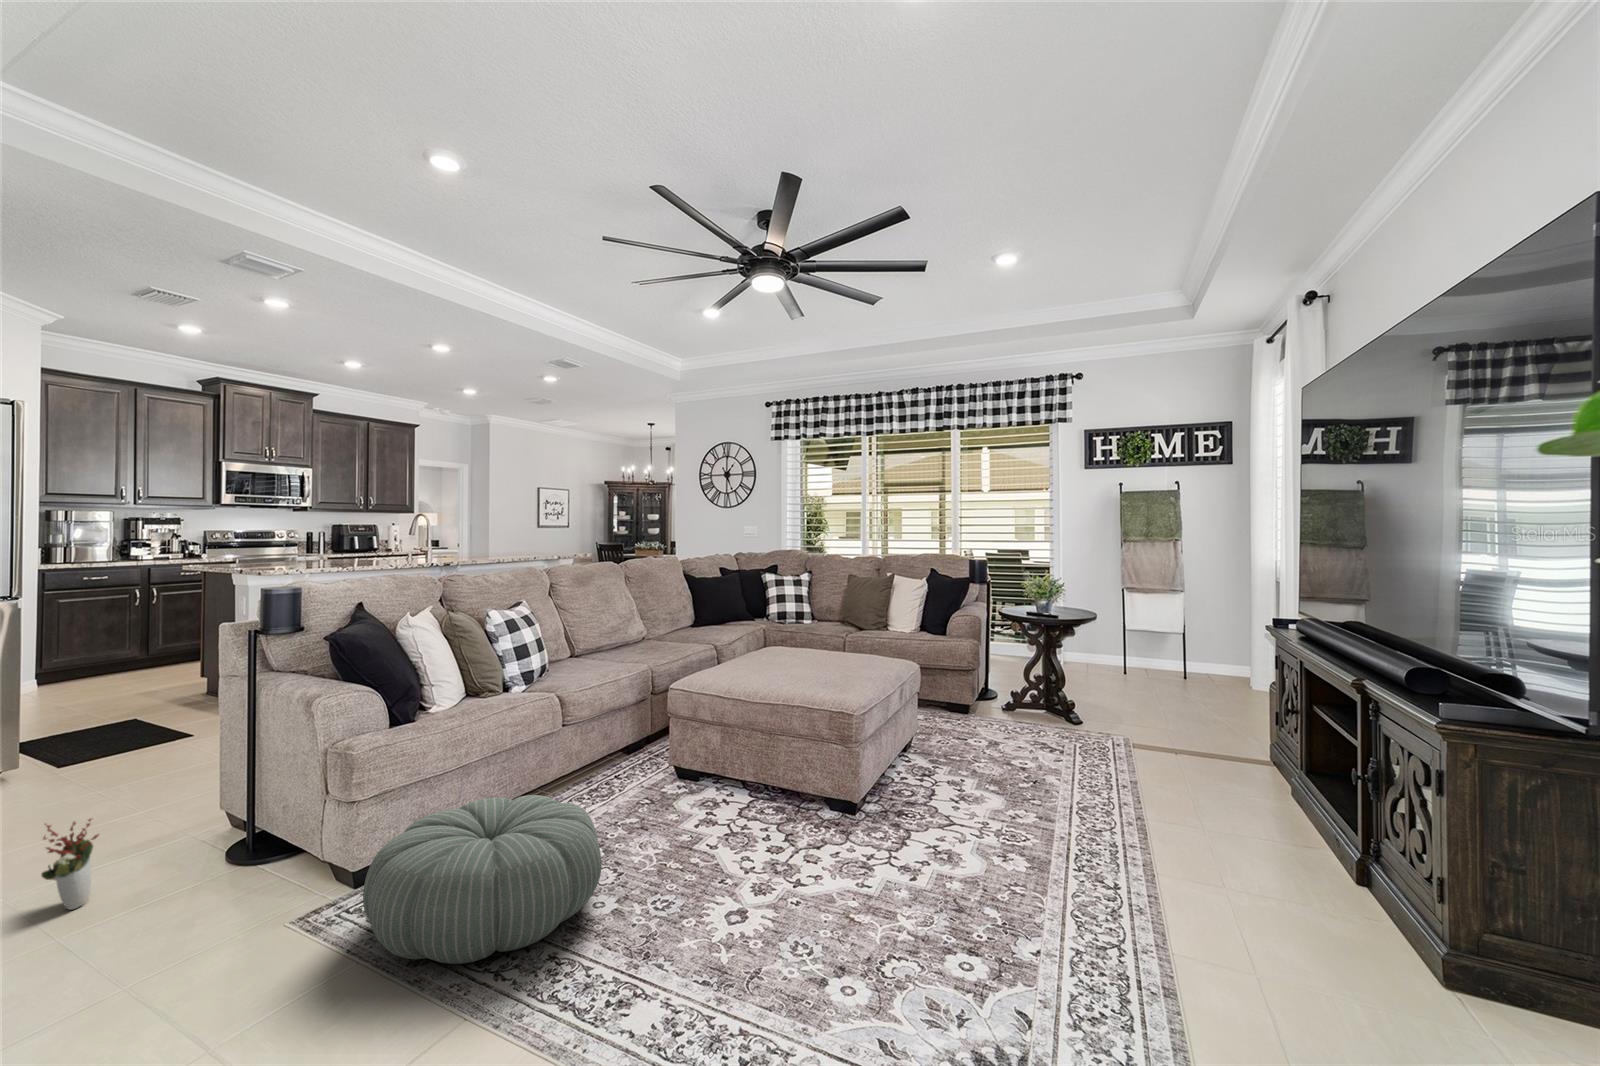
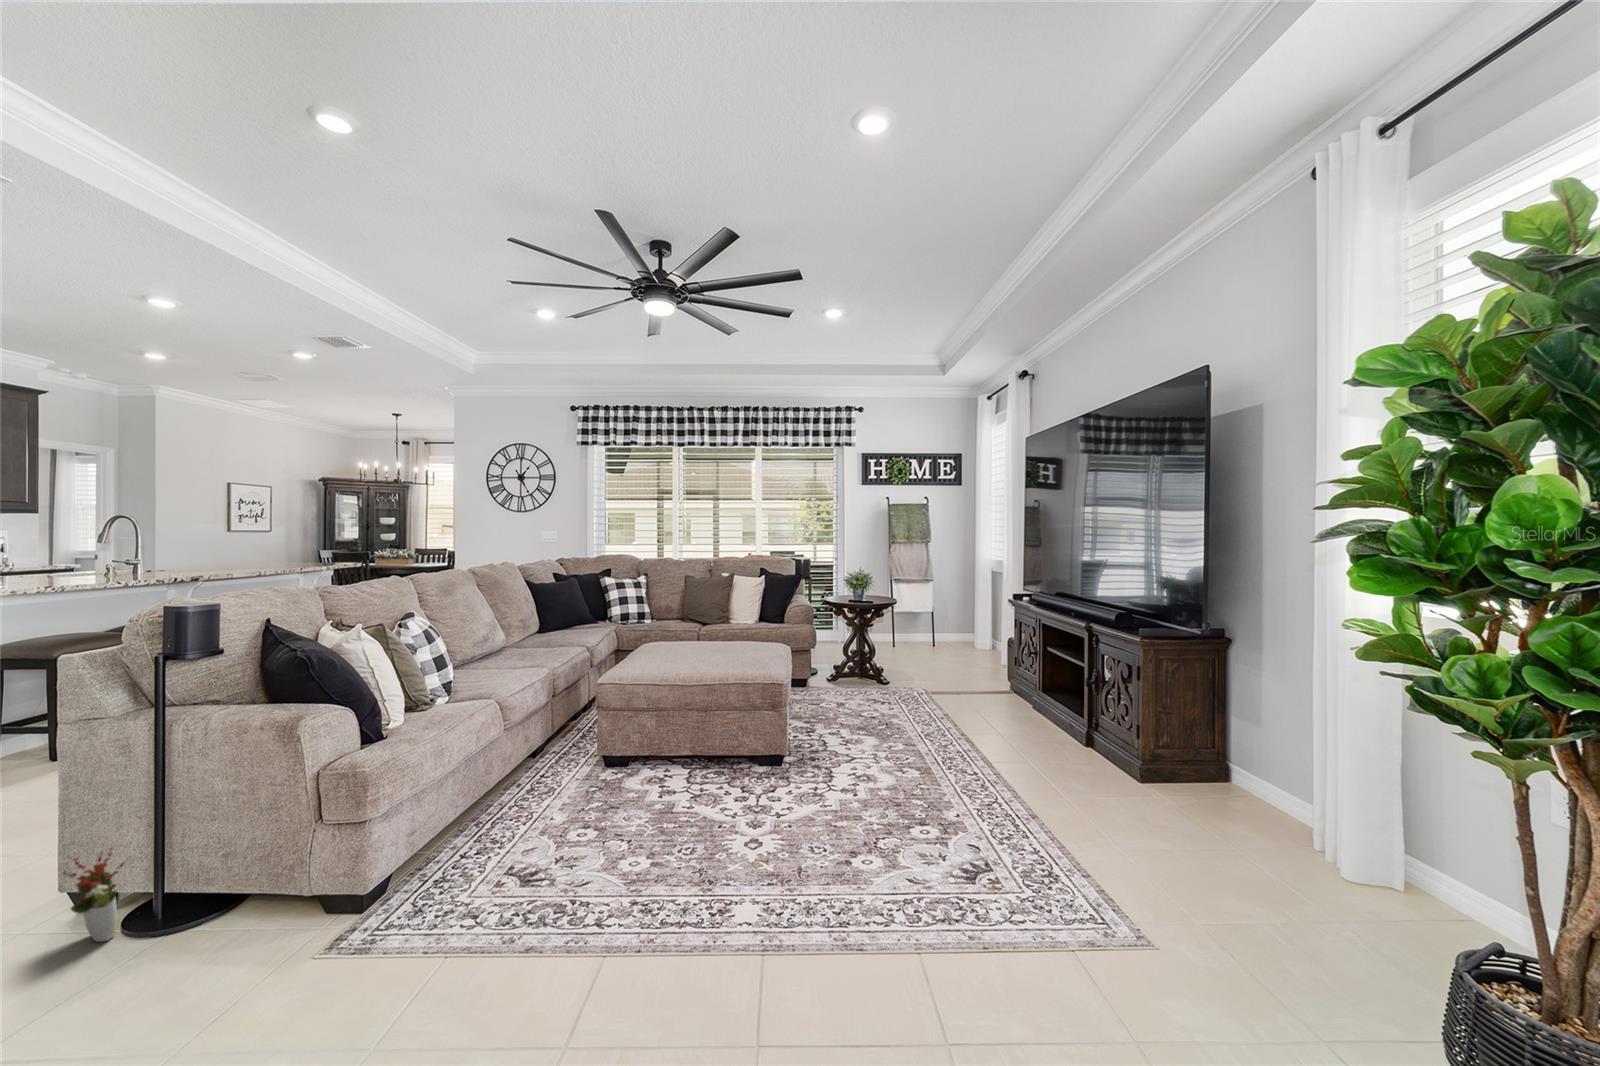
pouf: present [363,795,601,964] -> none [473,769,657,895]

